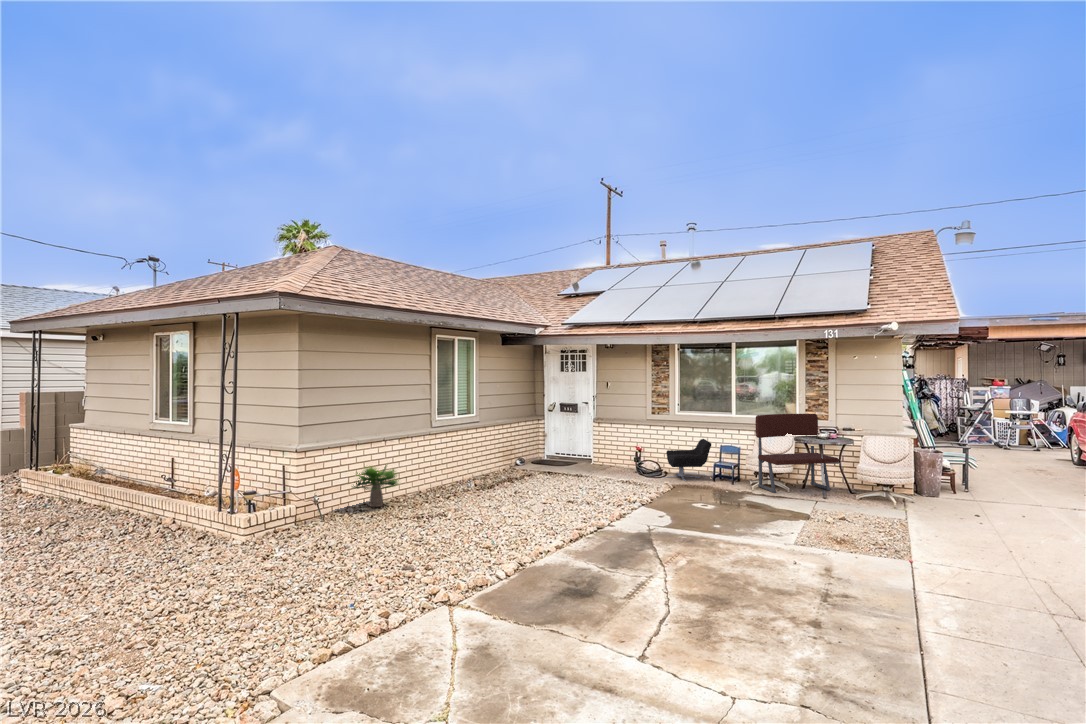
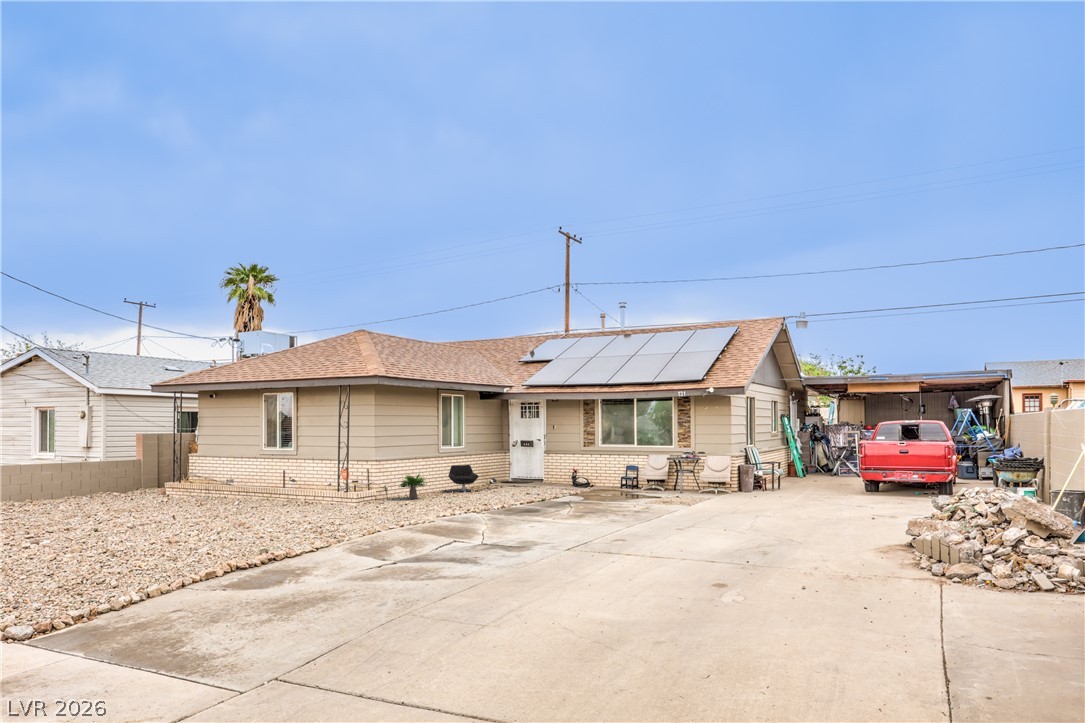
bench: present [755,414,839,493] -> none [643,444,690,491]
lounge chair: present [663,439,711,481] -> present [448,465,479,493]

